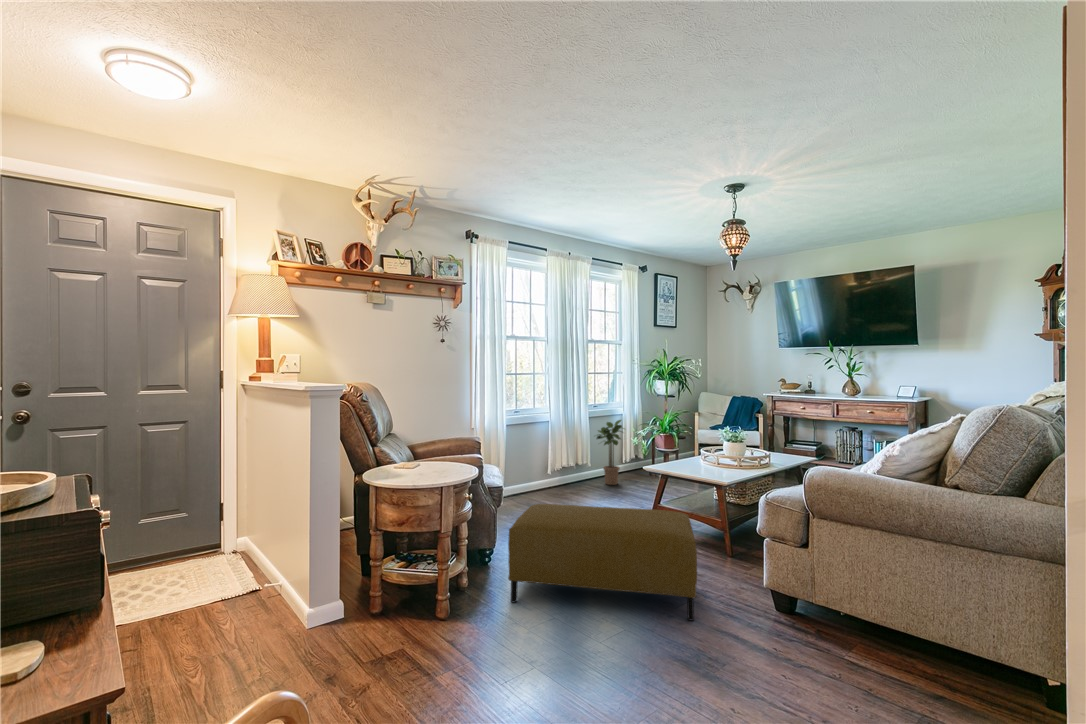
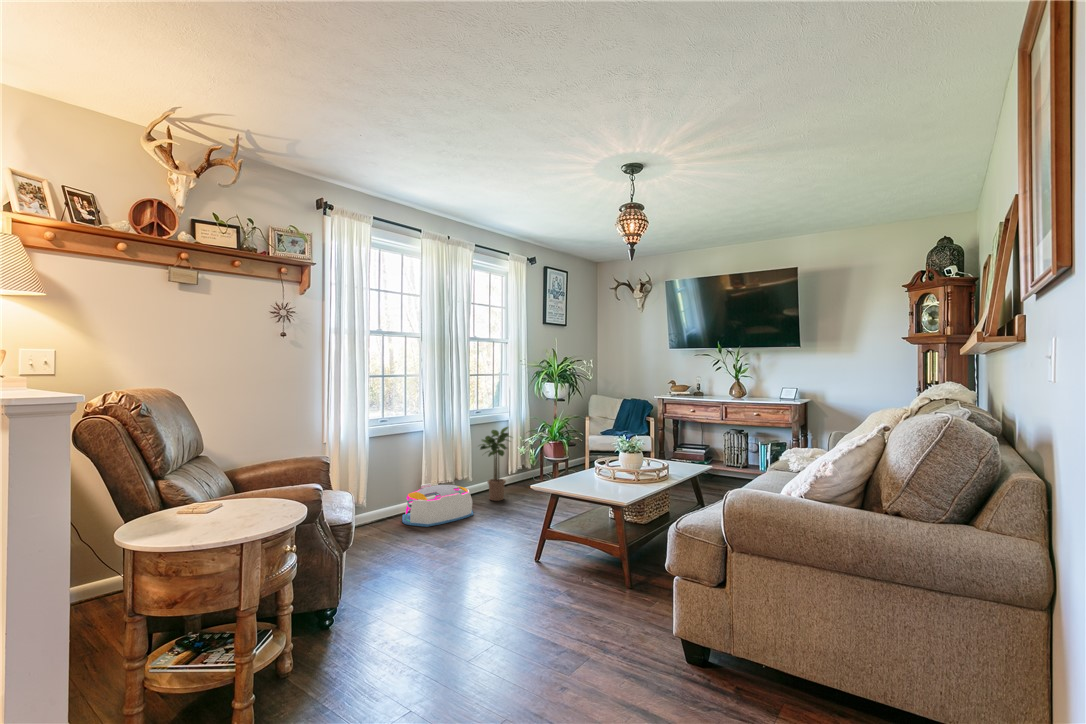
storage bin: none [532,466,592,501] -> present [402,483,473,527]
ottoman: present [508,504,697,620] -> none [347,546,597,695]

